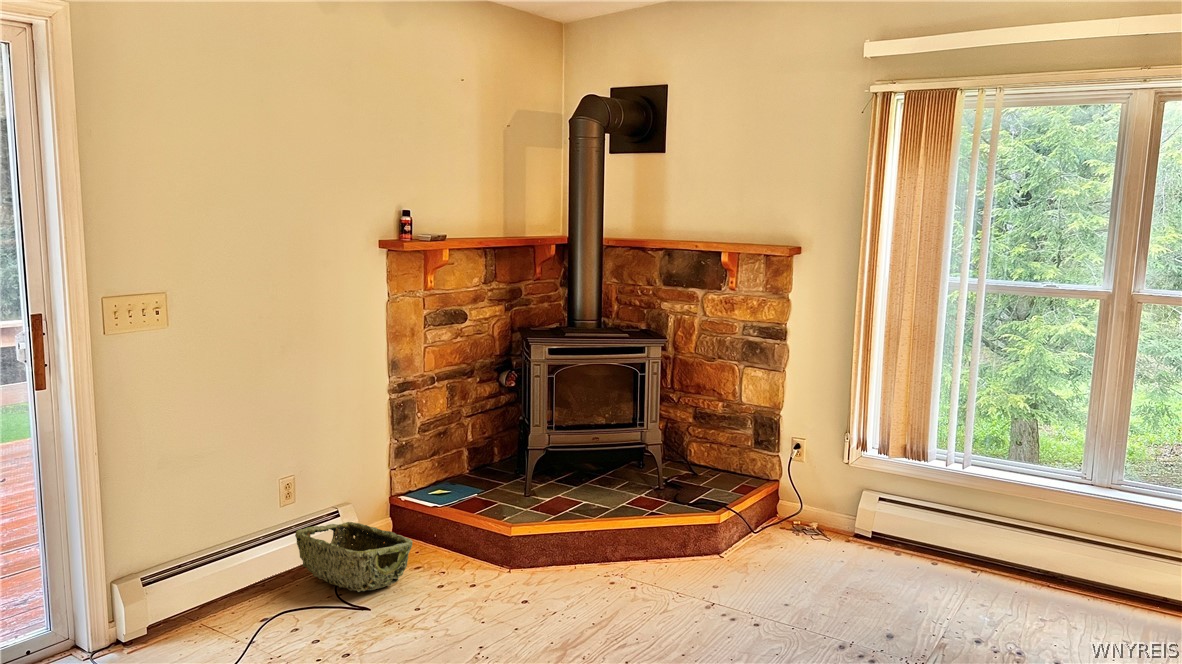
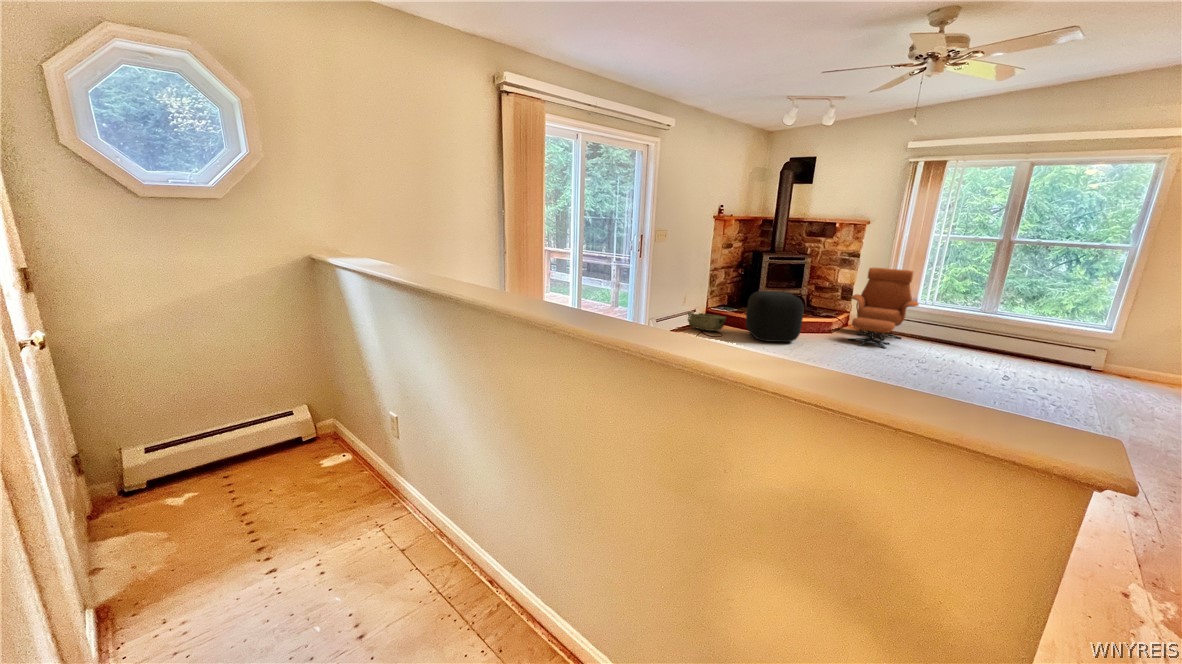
lounge chair: none [757,370,929,625] -> present [849,268,919,349]
ottoman: none [455,461,611,629] -> present [746,291,804,342]

